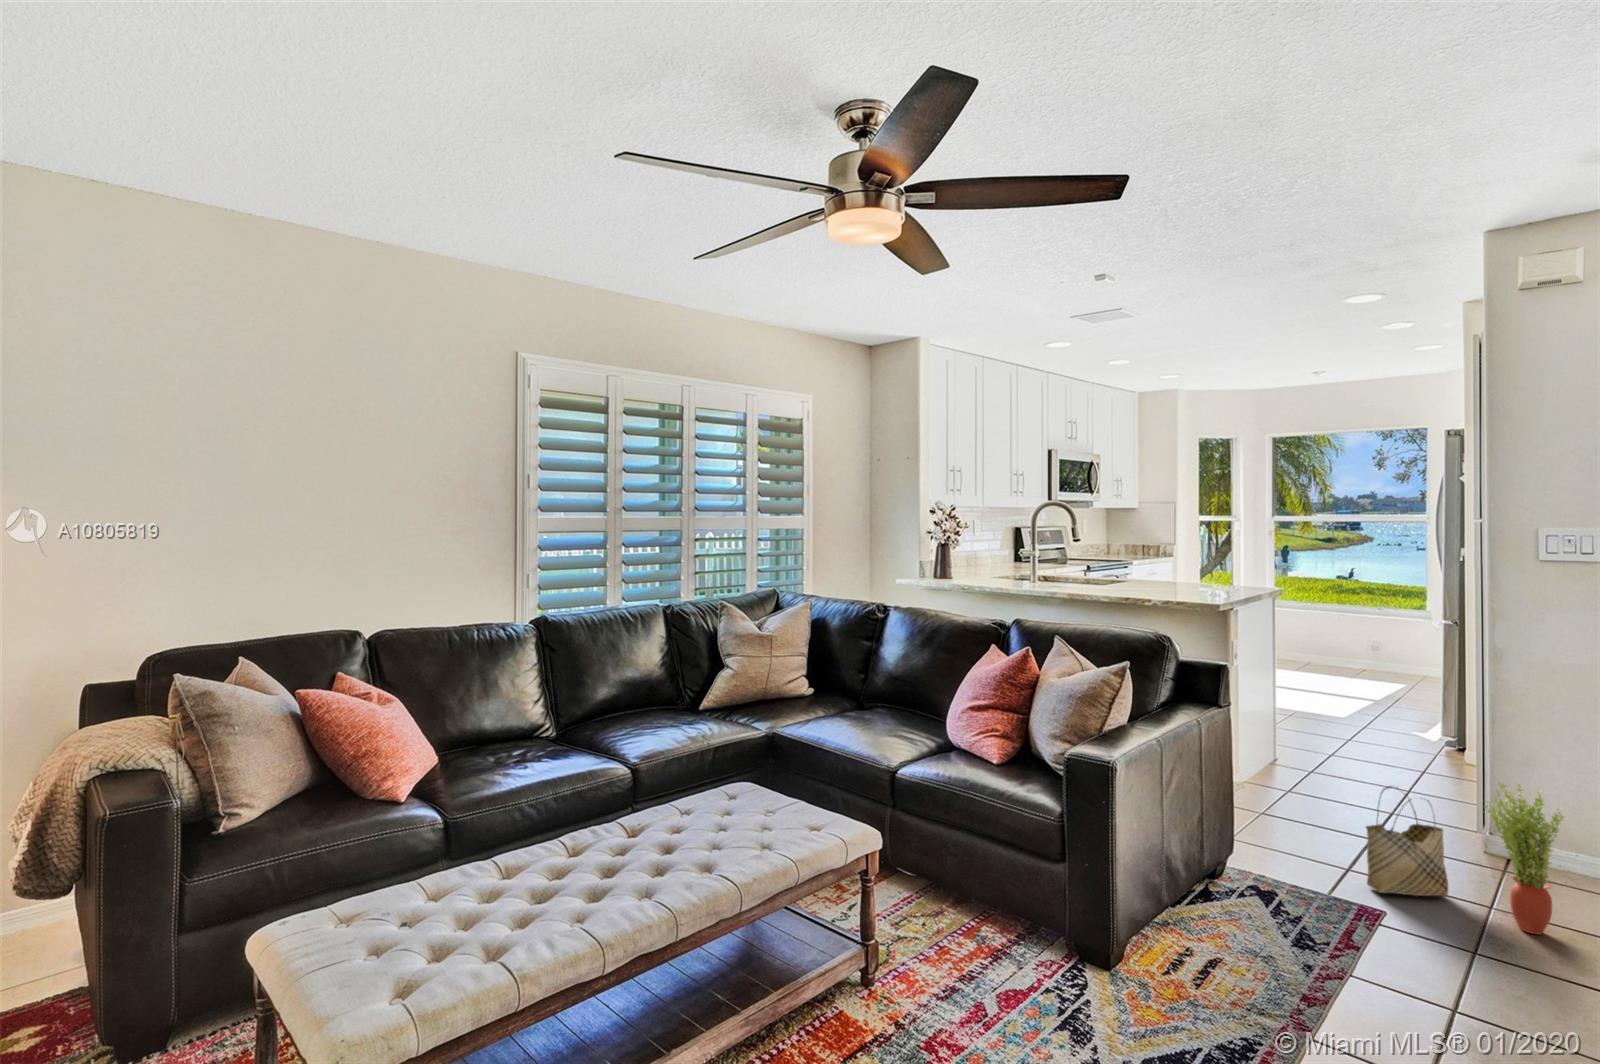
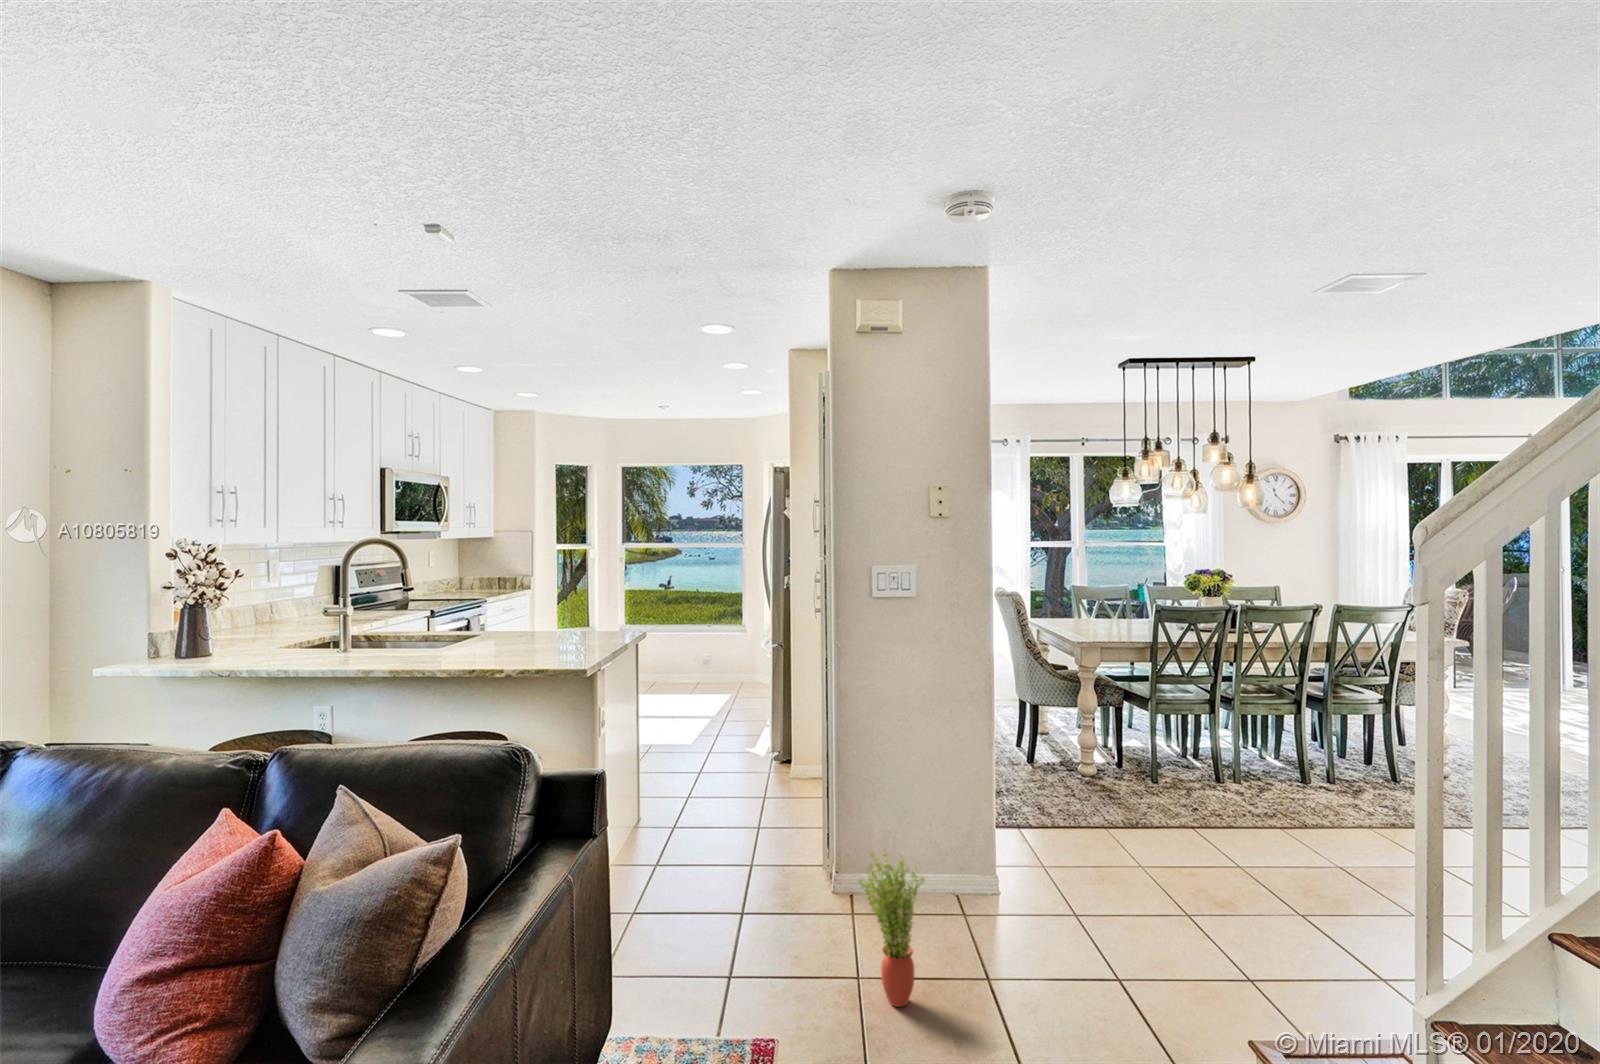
woven basket: present [1366,786,1448,896] -> none [754,871,827,1012]

